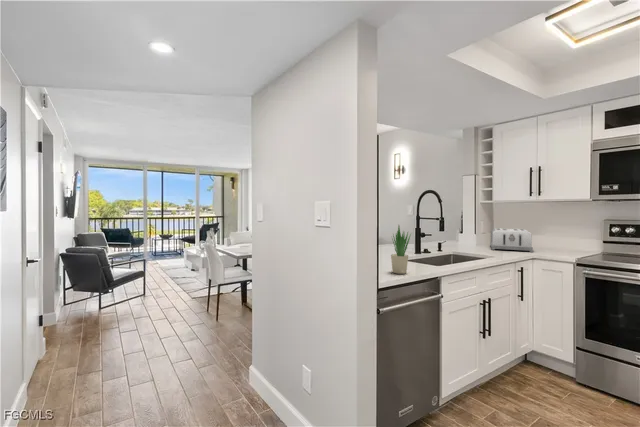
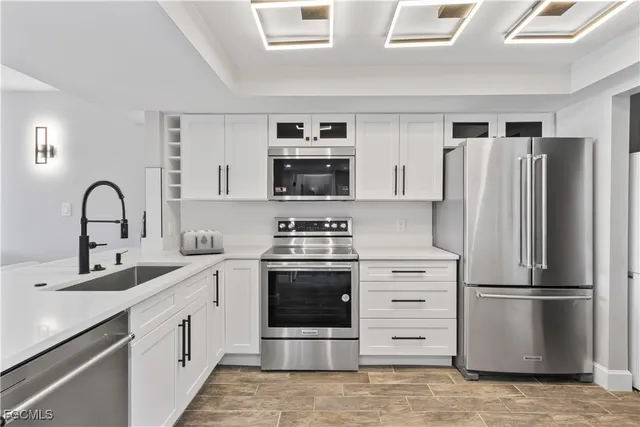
potted plant: present [391,226,411,274] -> none [41,230,81,314]

